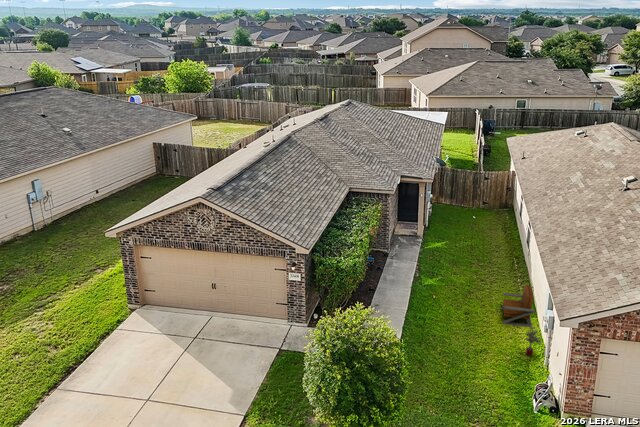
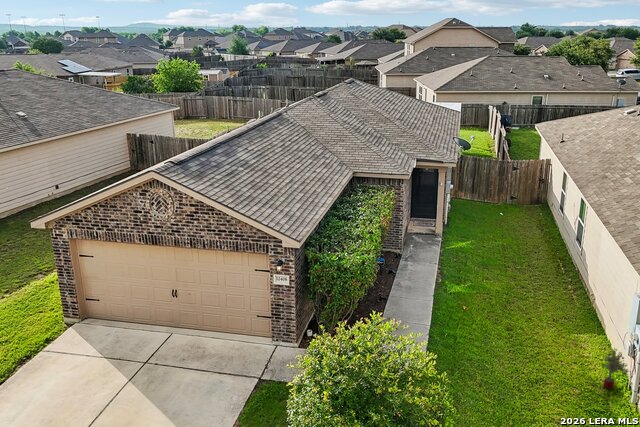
lounge chair: present [502,285,535,327] -> none [555,290,607,348]

